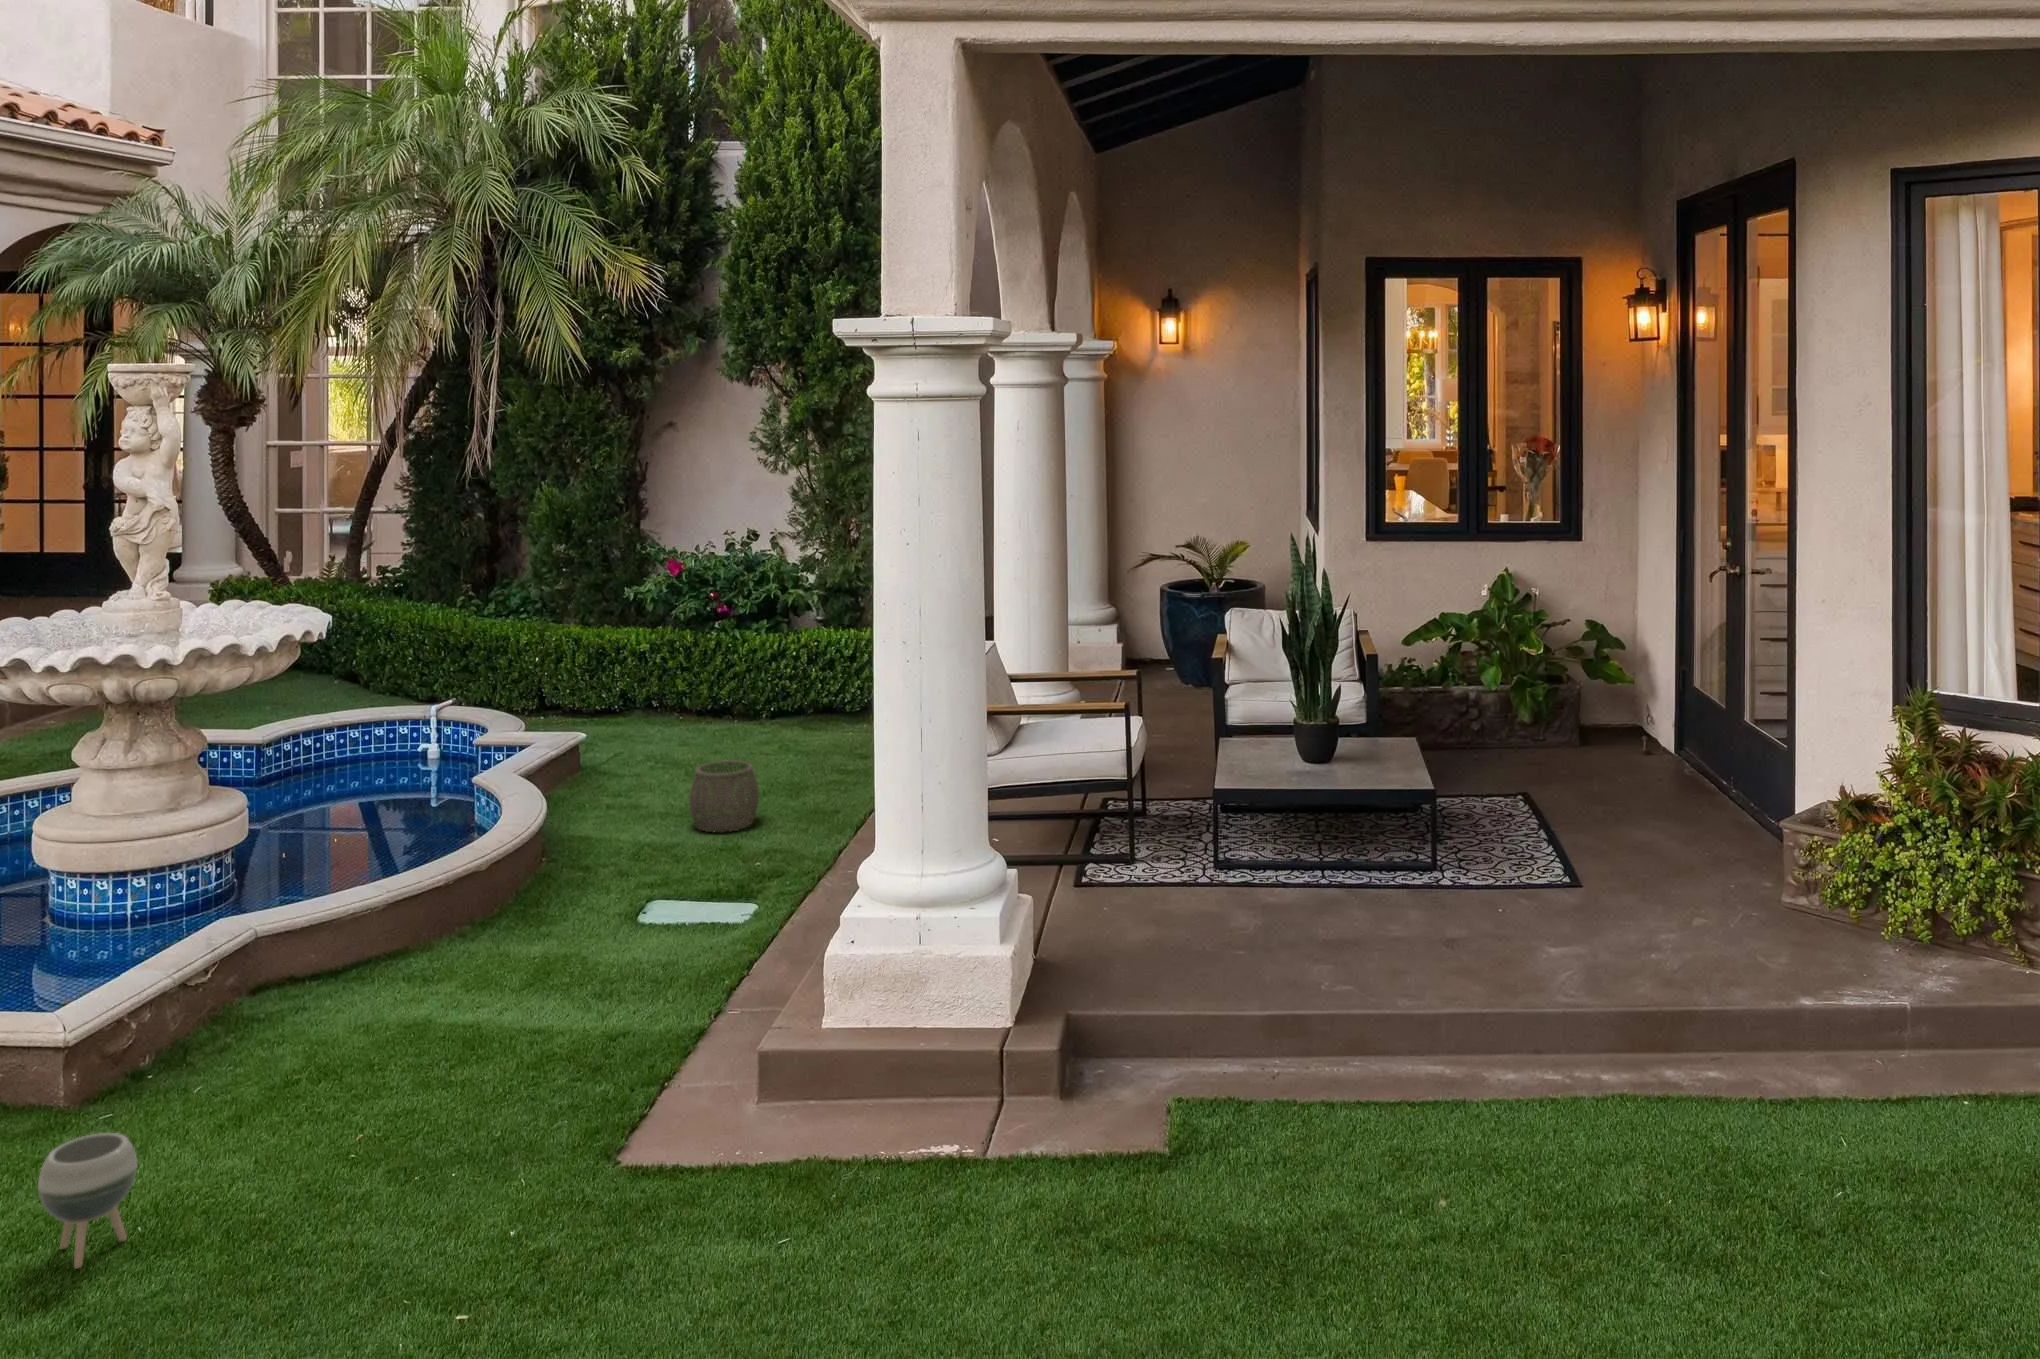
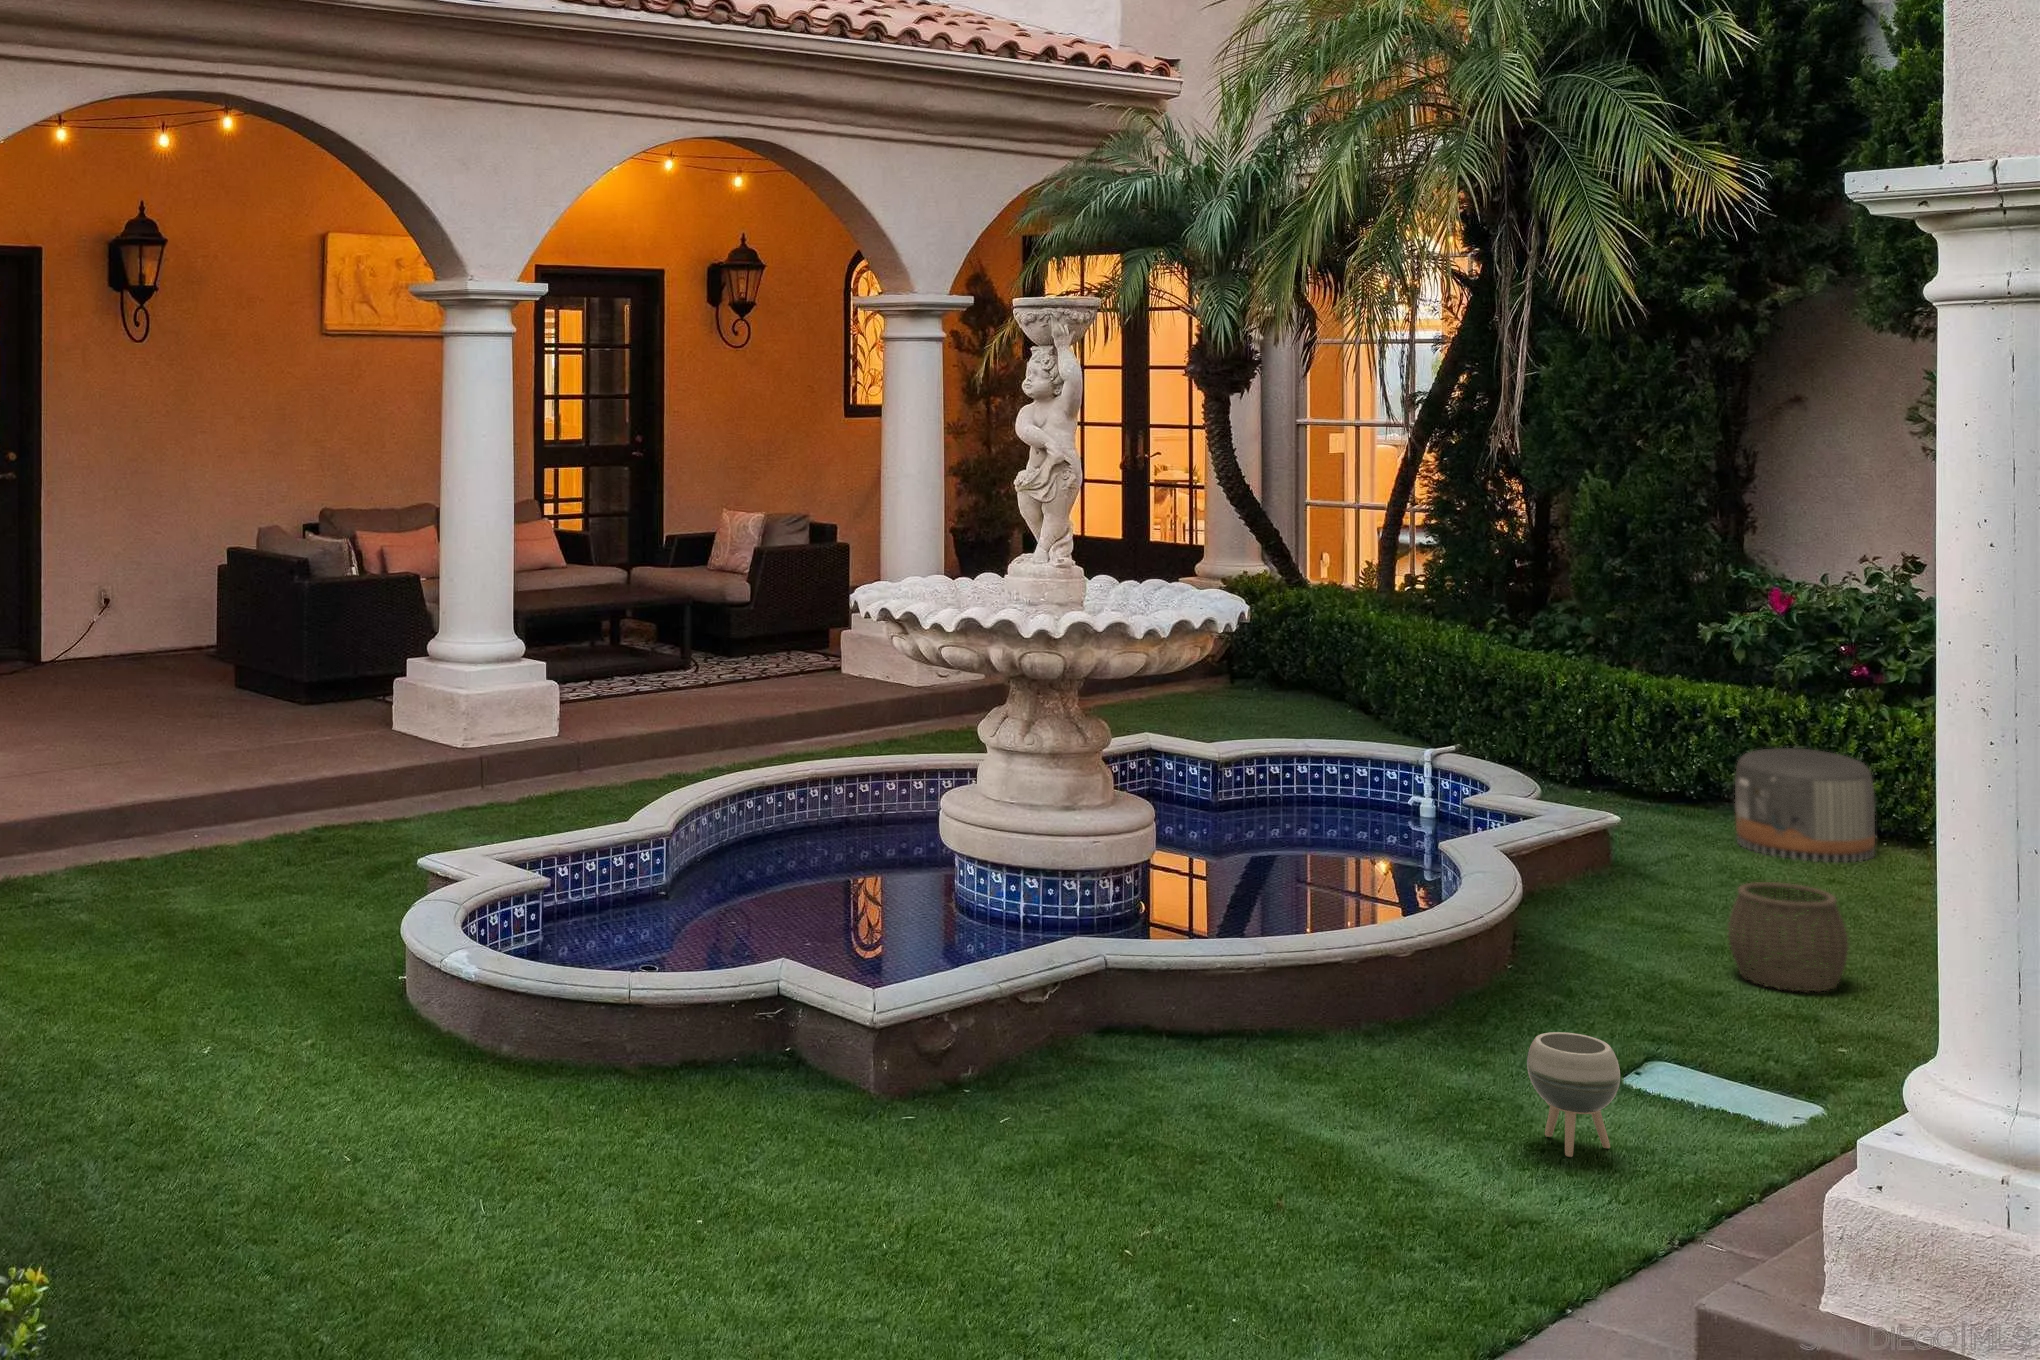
pouf: none [653,665,735,742] -> present [1735,748,1875,863]
planter: present [38,1133,137,1269] -> present [1527,1032,1620,1157]

